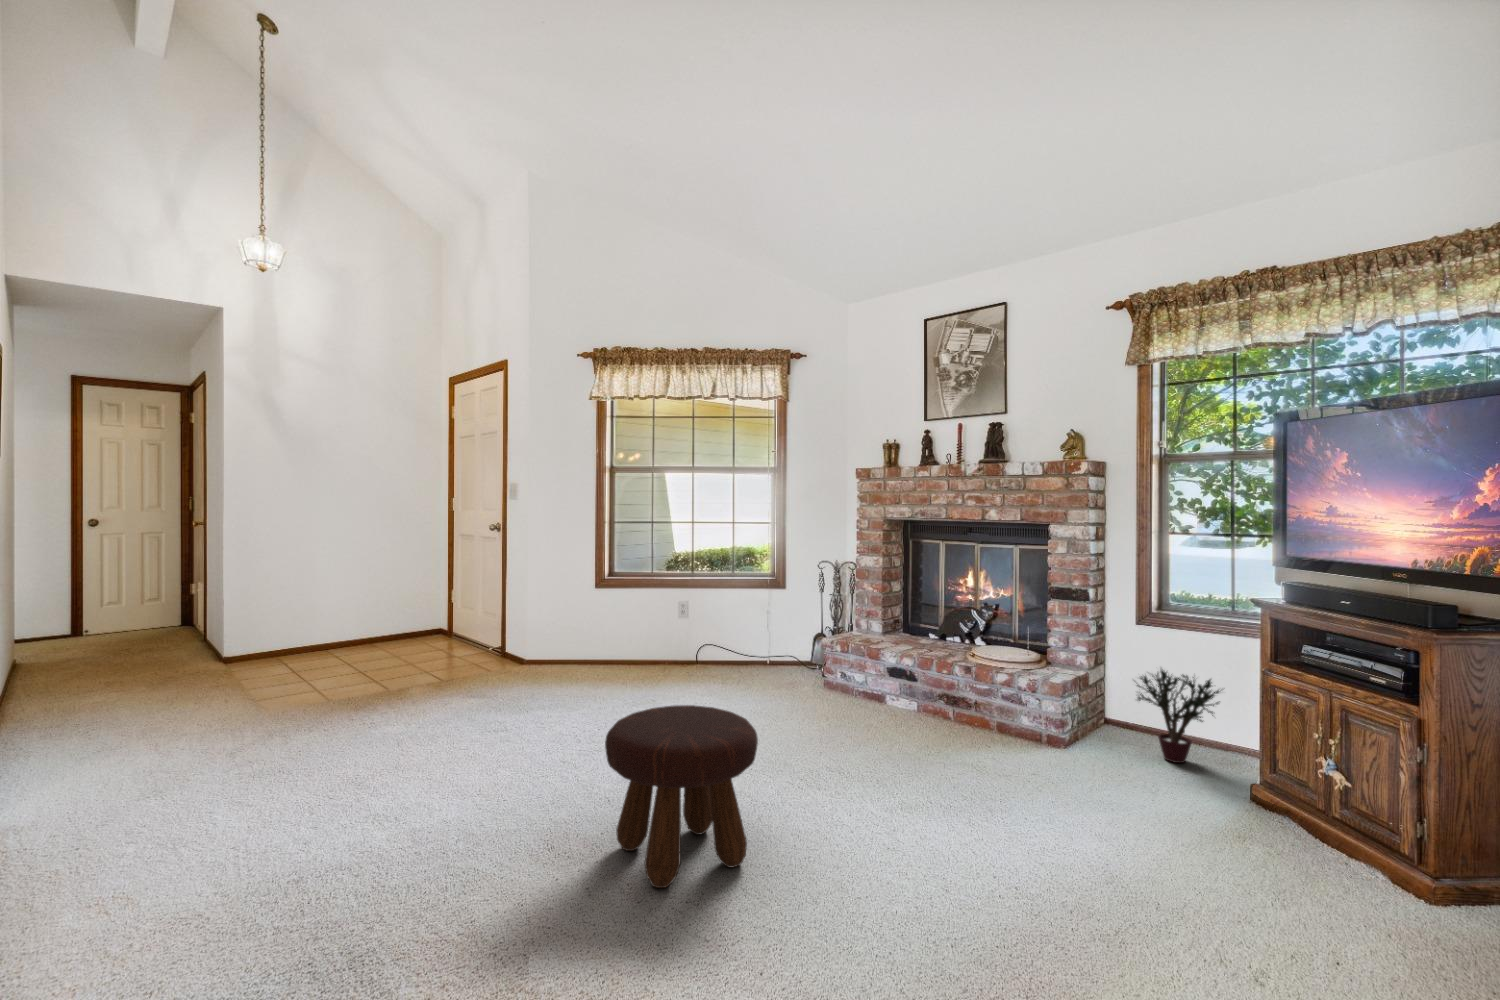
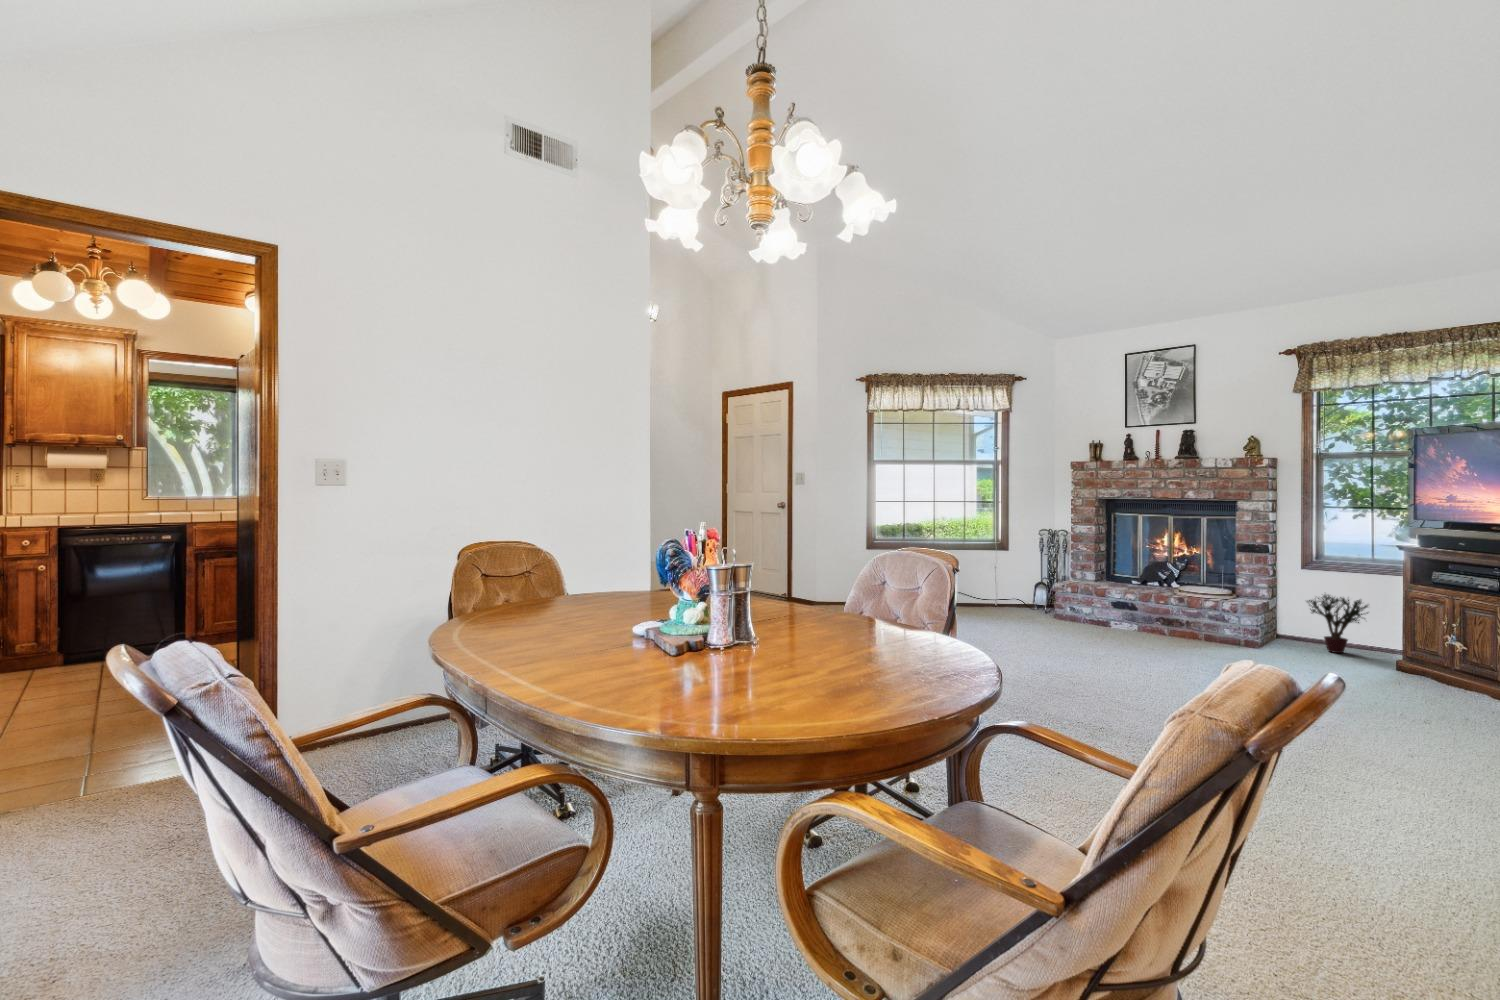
footstool: present [605,705,758,888] -> none [1036,607,1129,695]

